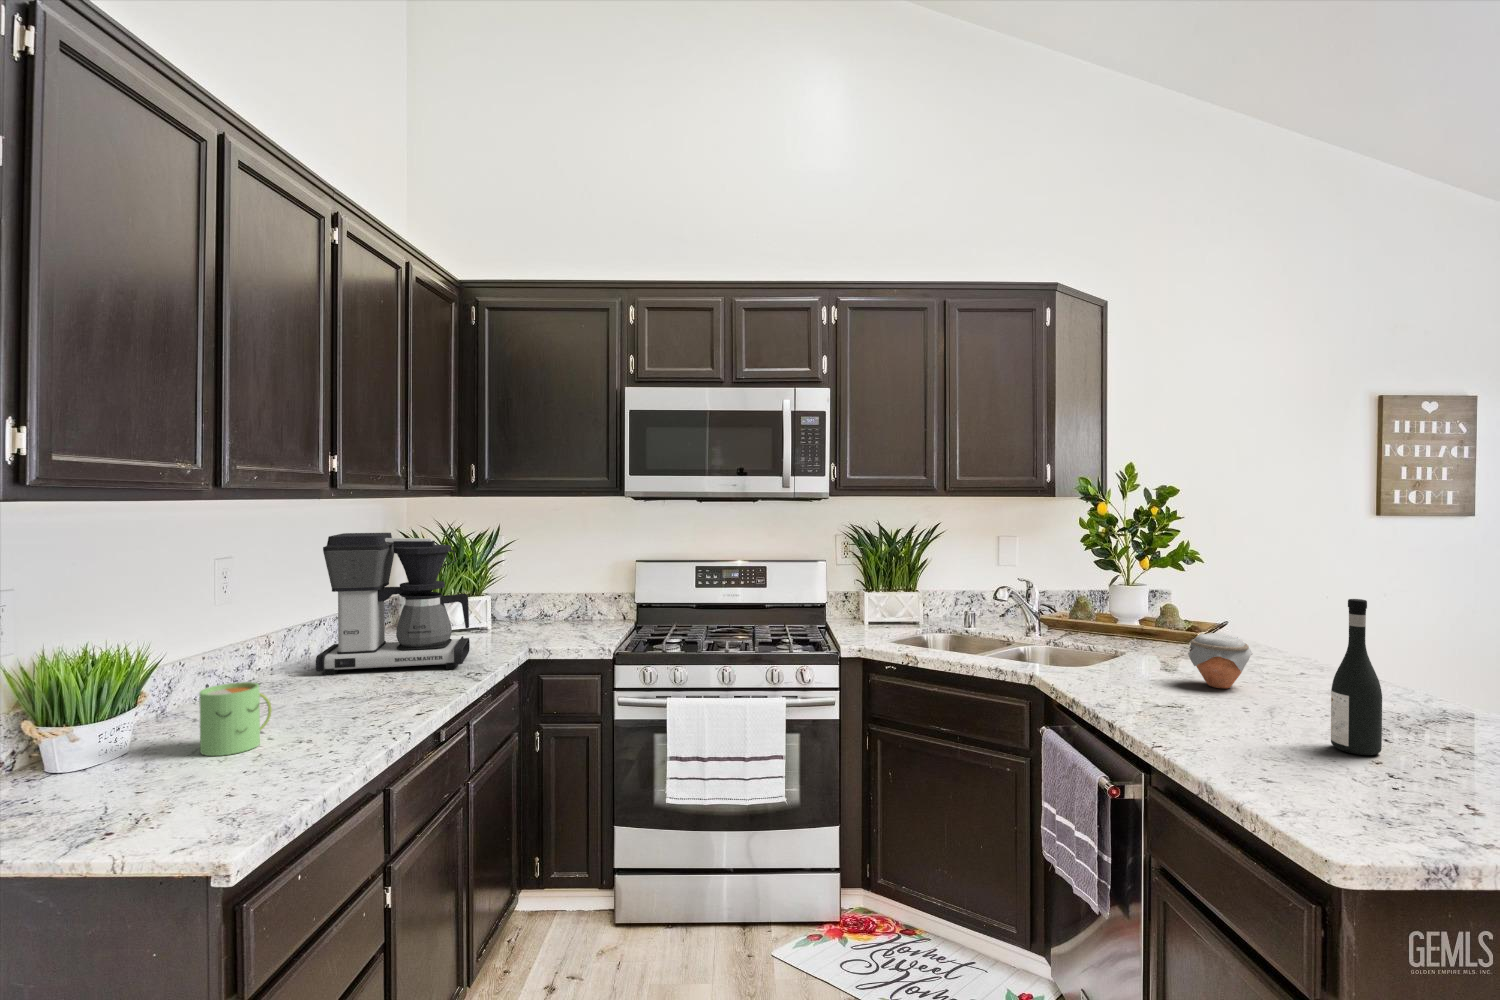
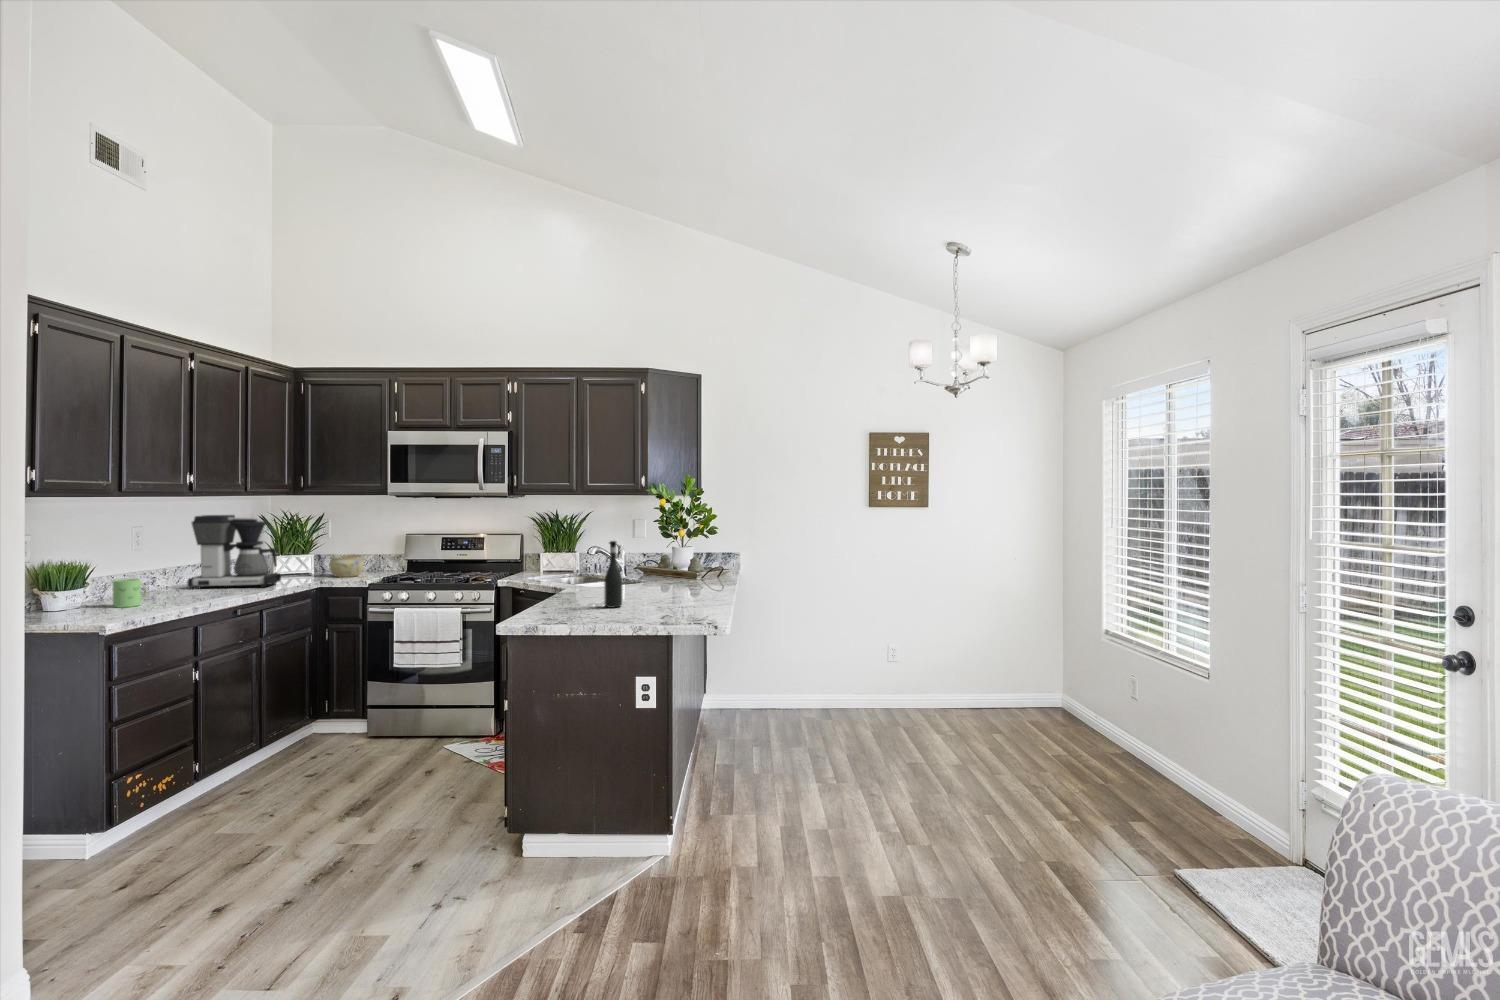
ceramic bowl: none [524,595,578,636] -> present [329,554,364,577]
jar: present [1188,633,1253,689] -> none [624,566,654,593]

